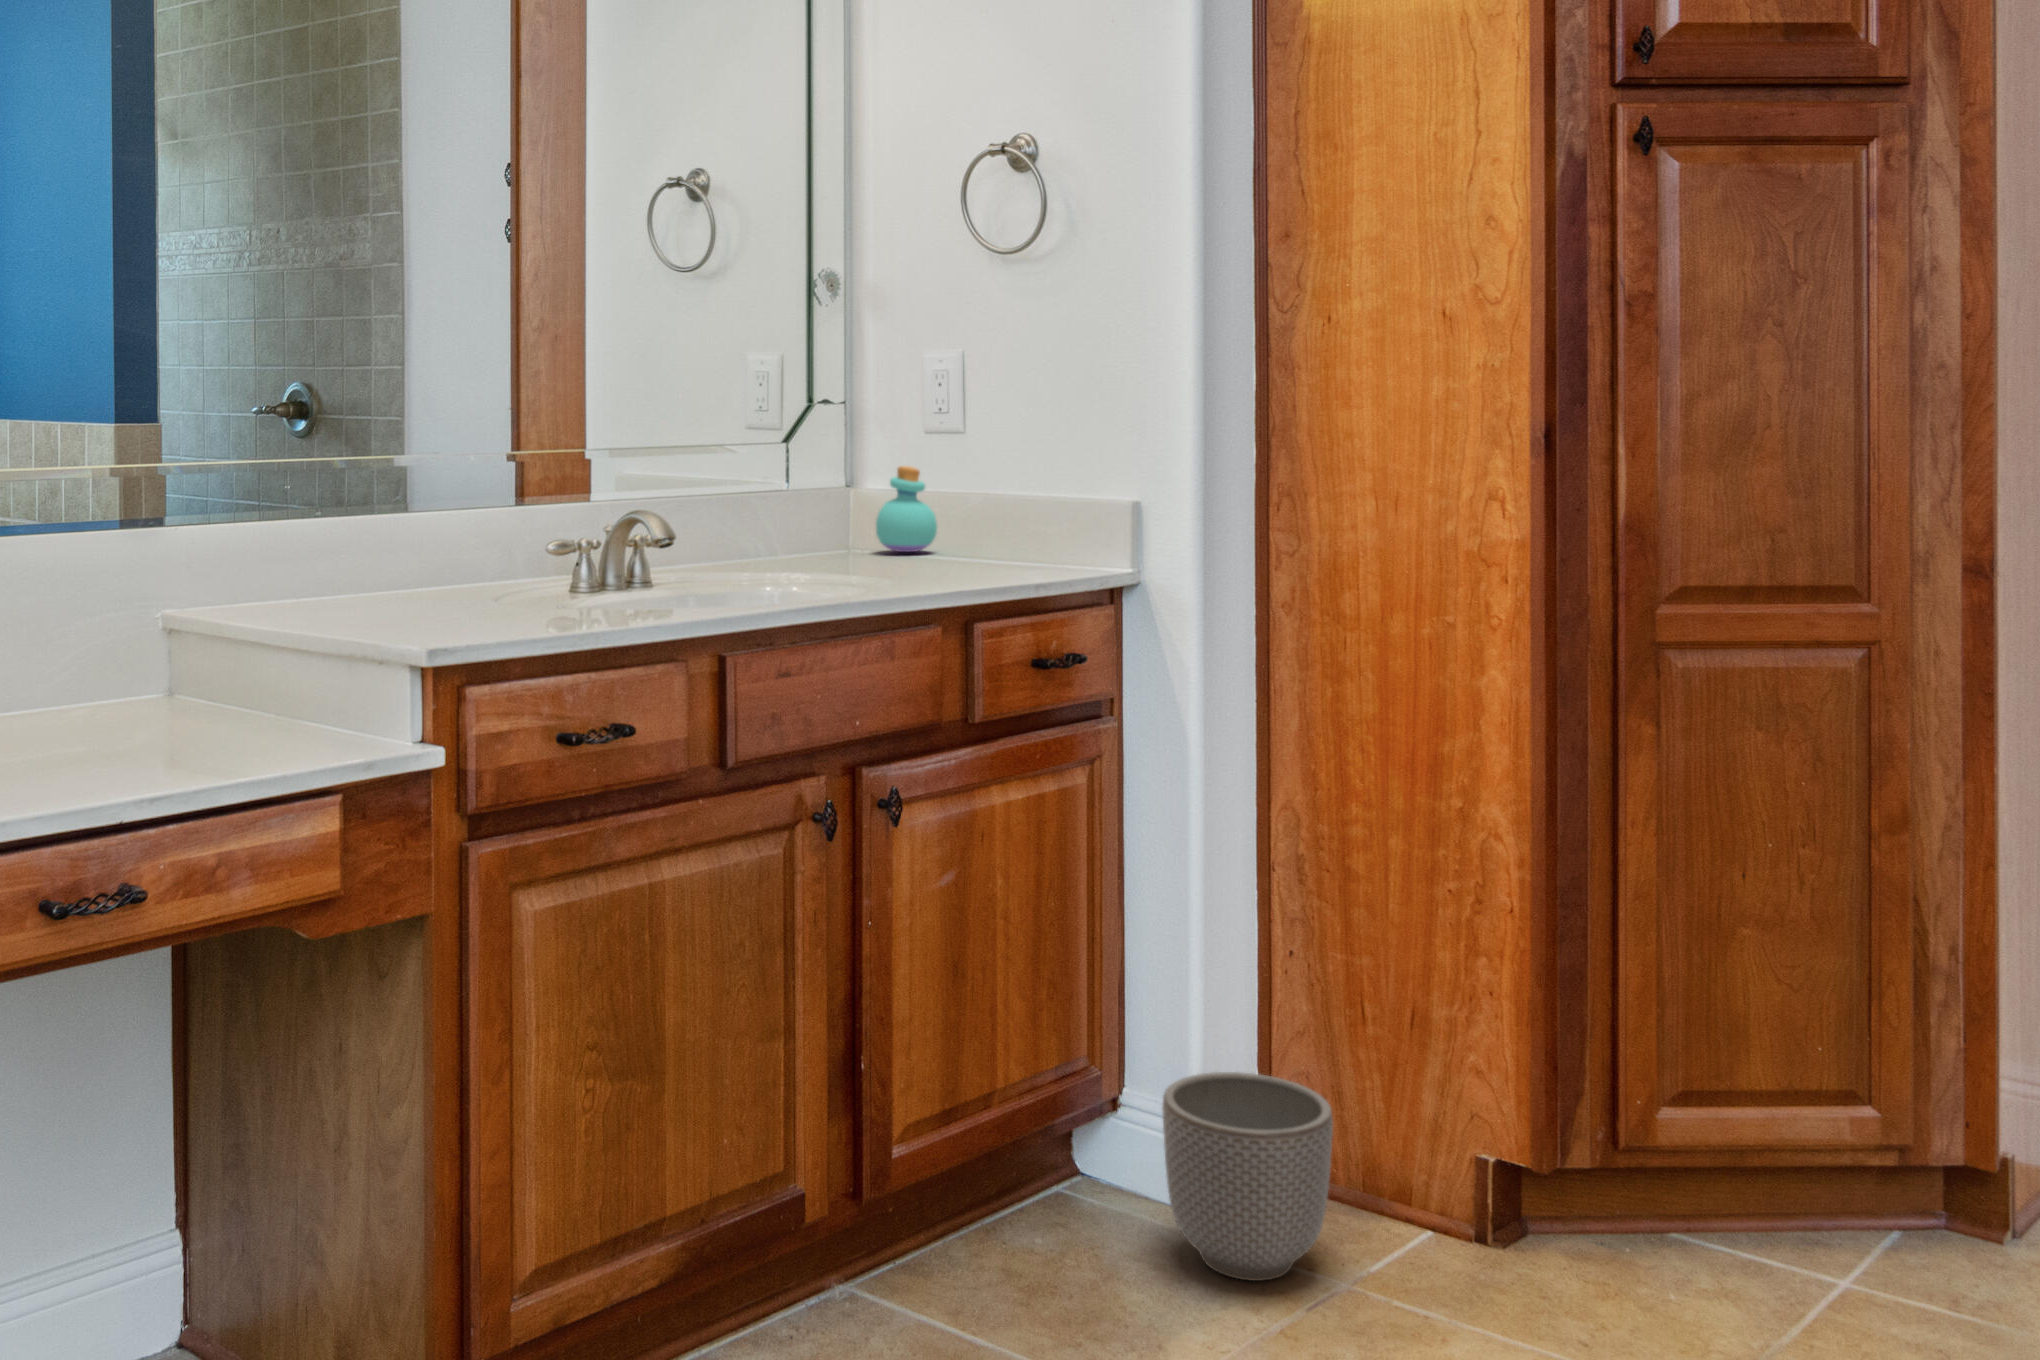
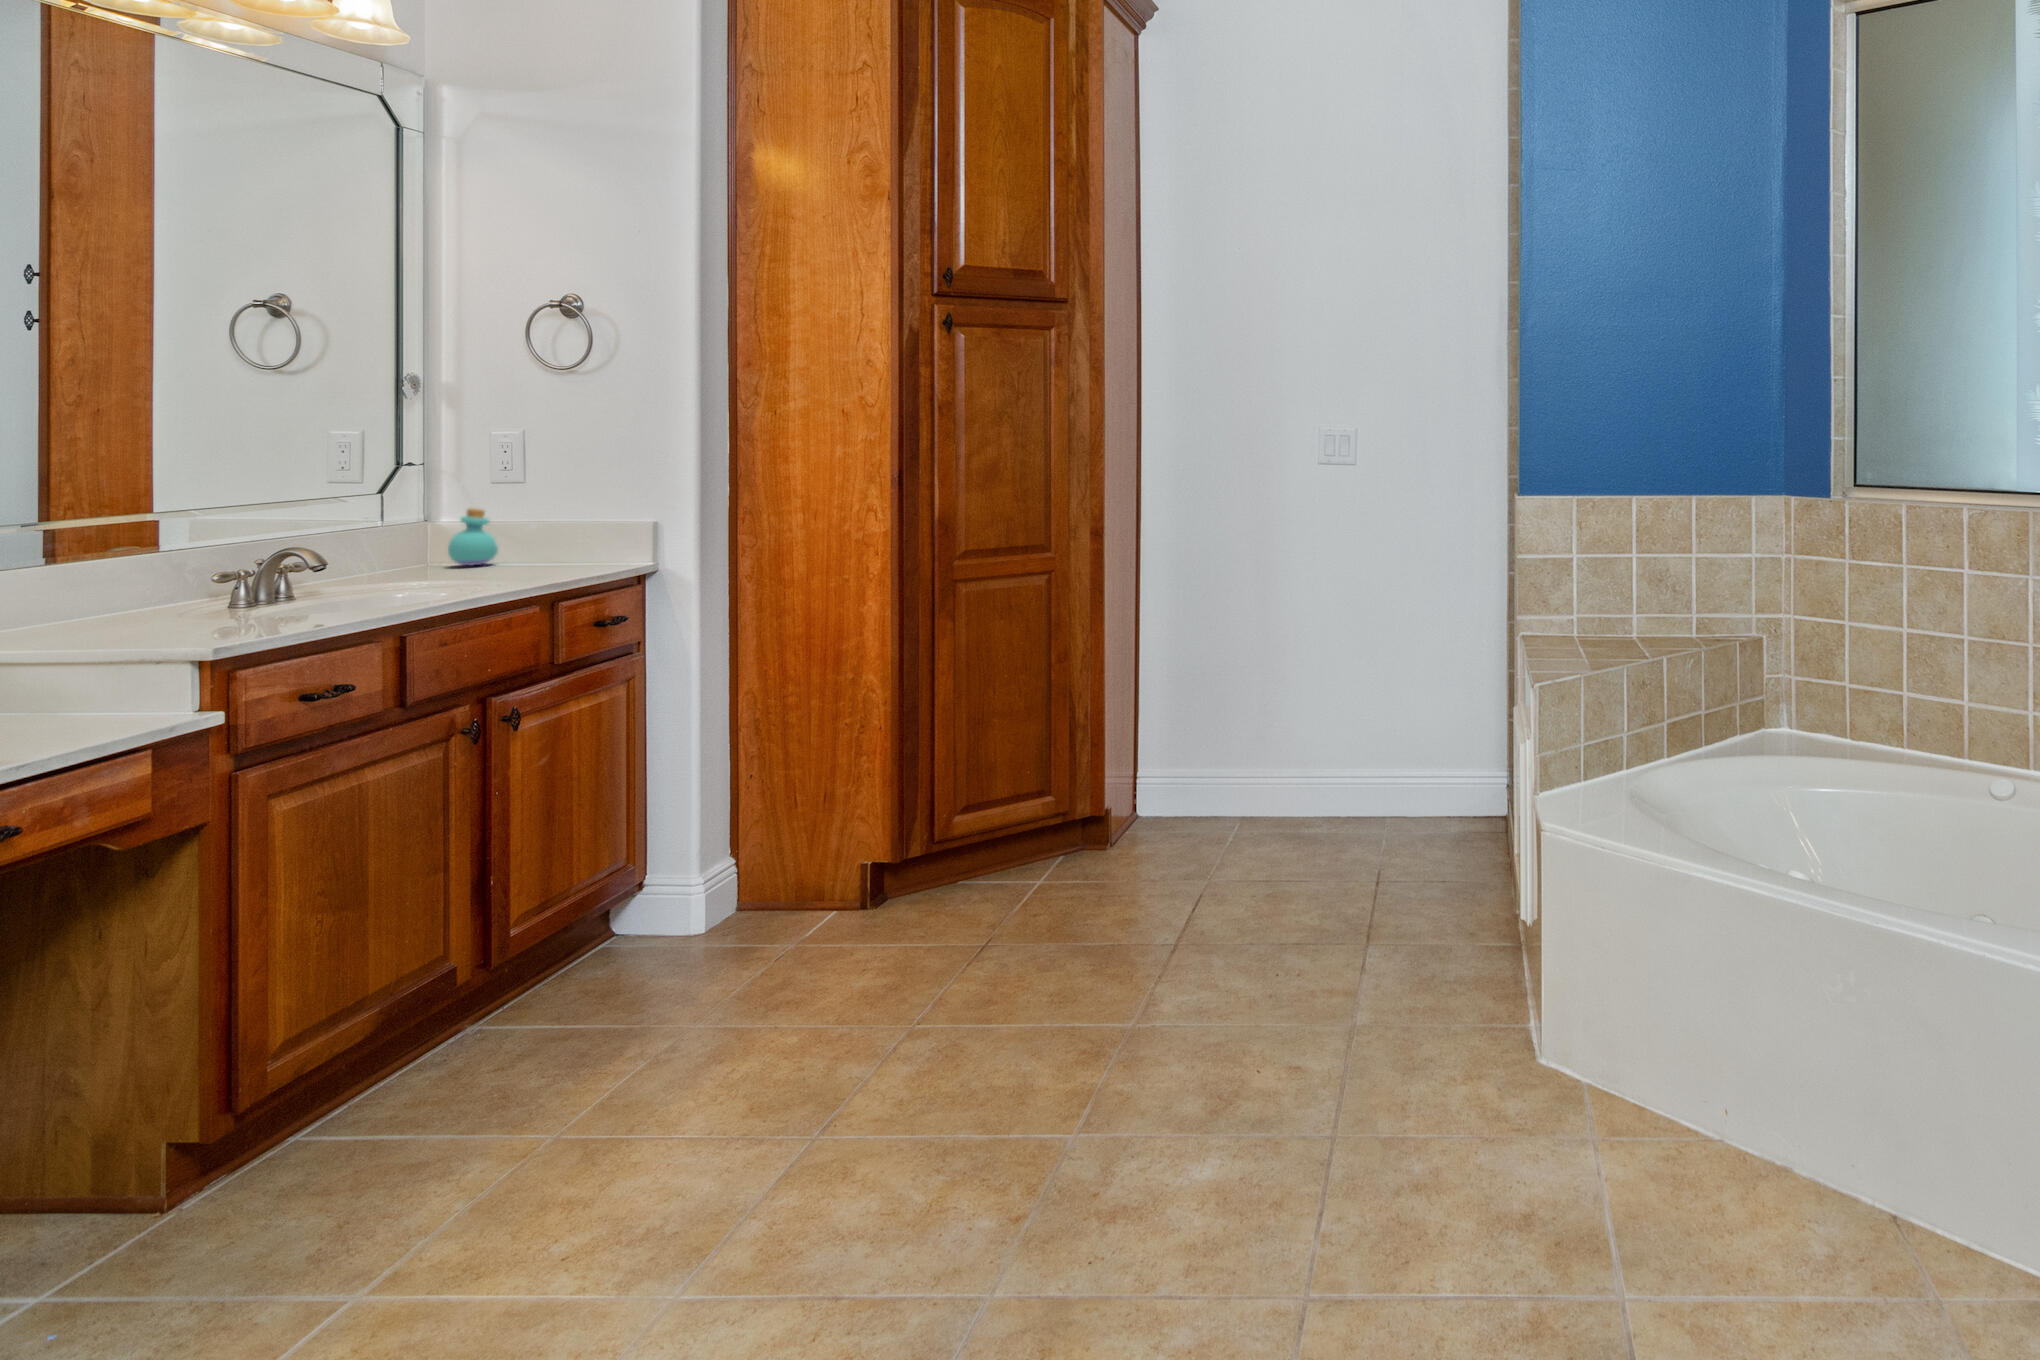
planter: present [1162,1072,1333,1281] -> none [680,843,785,957]

